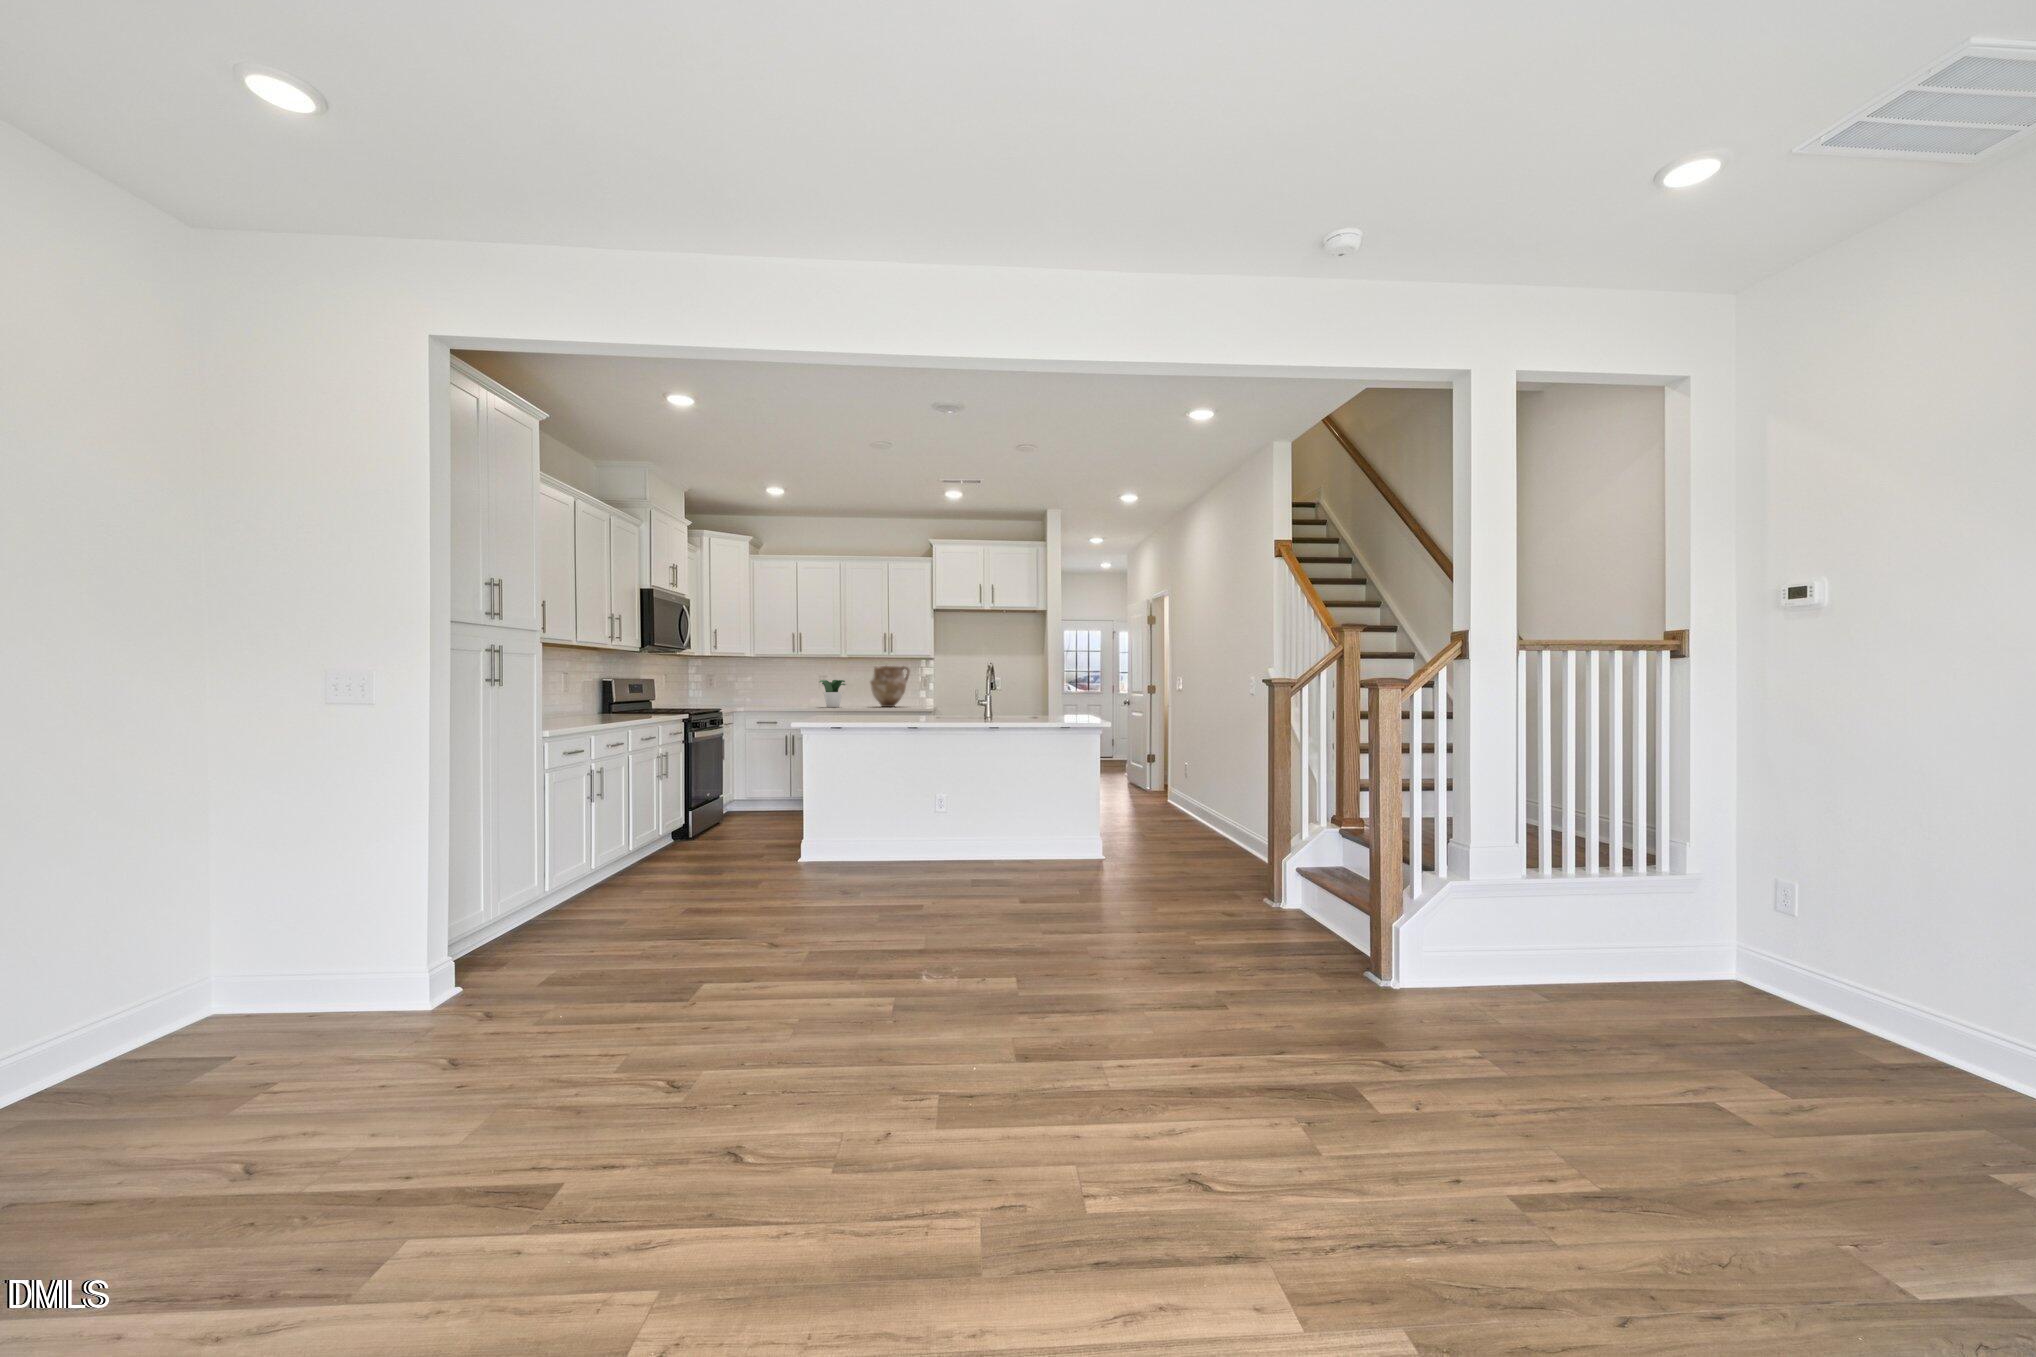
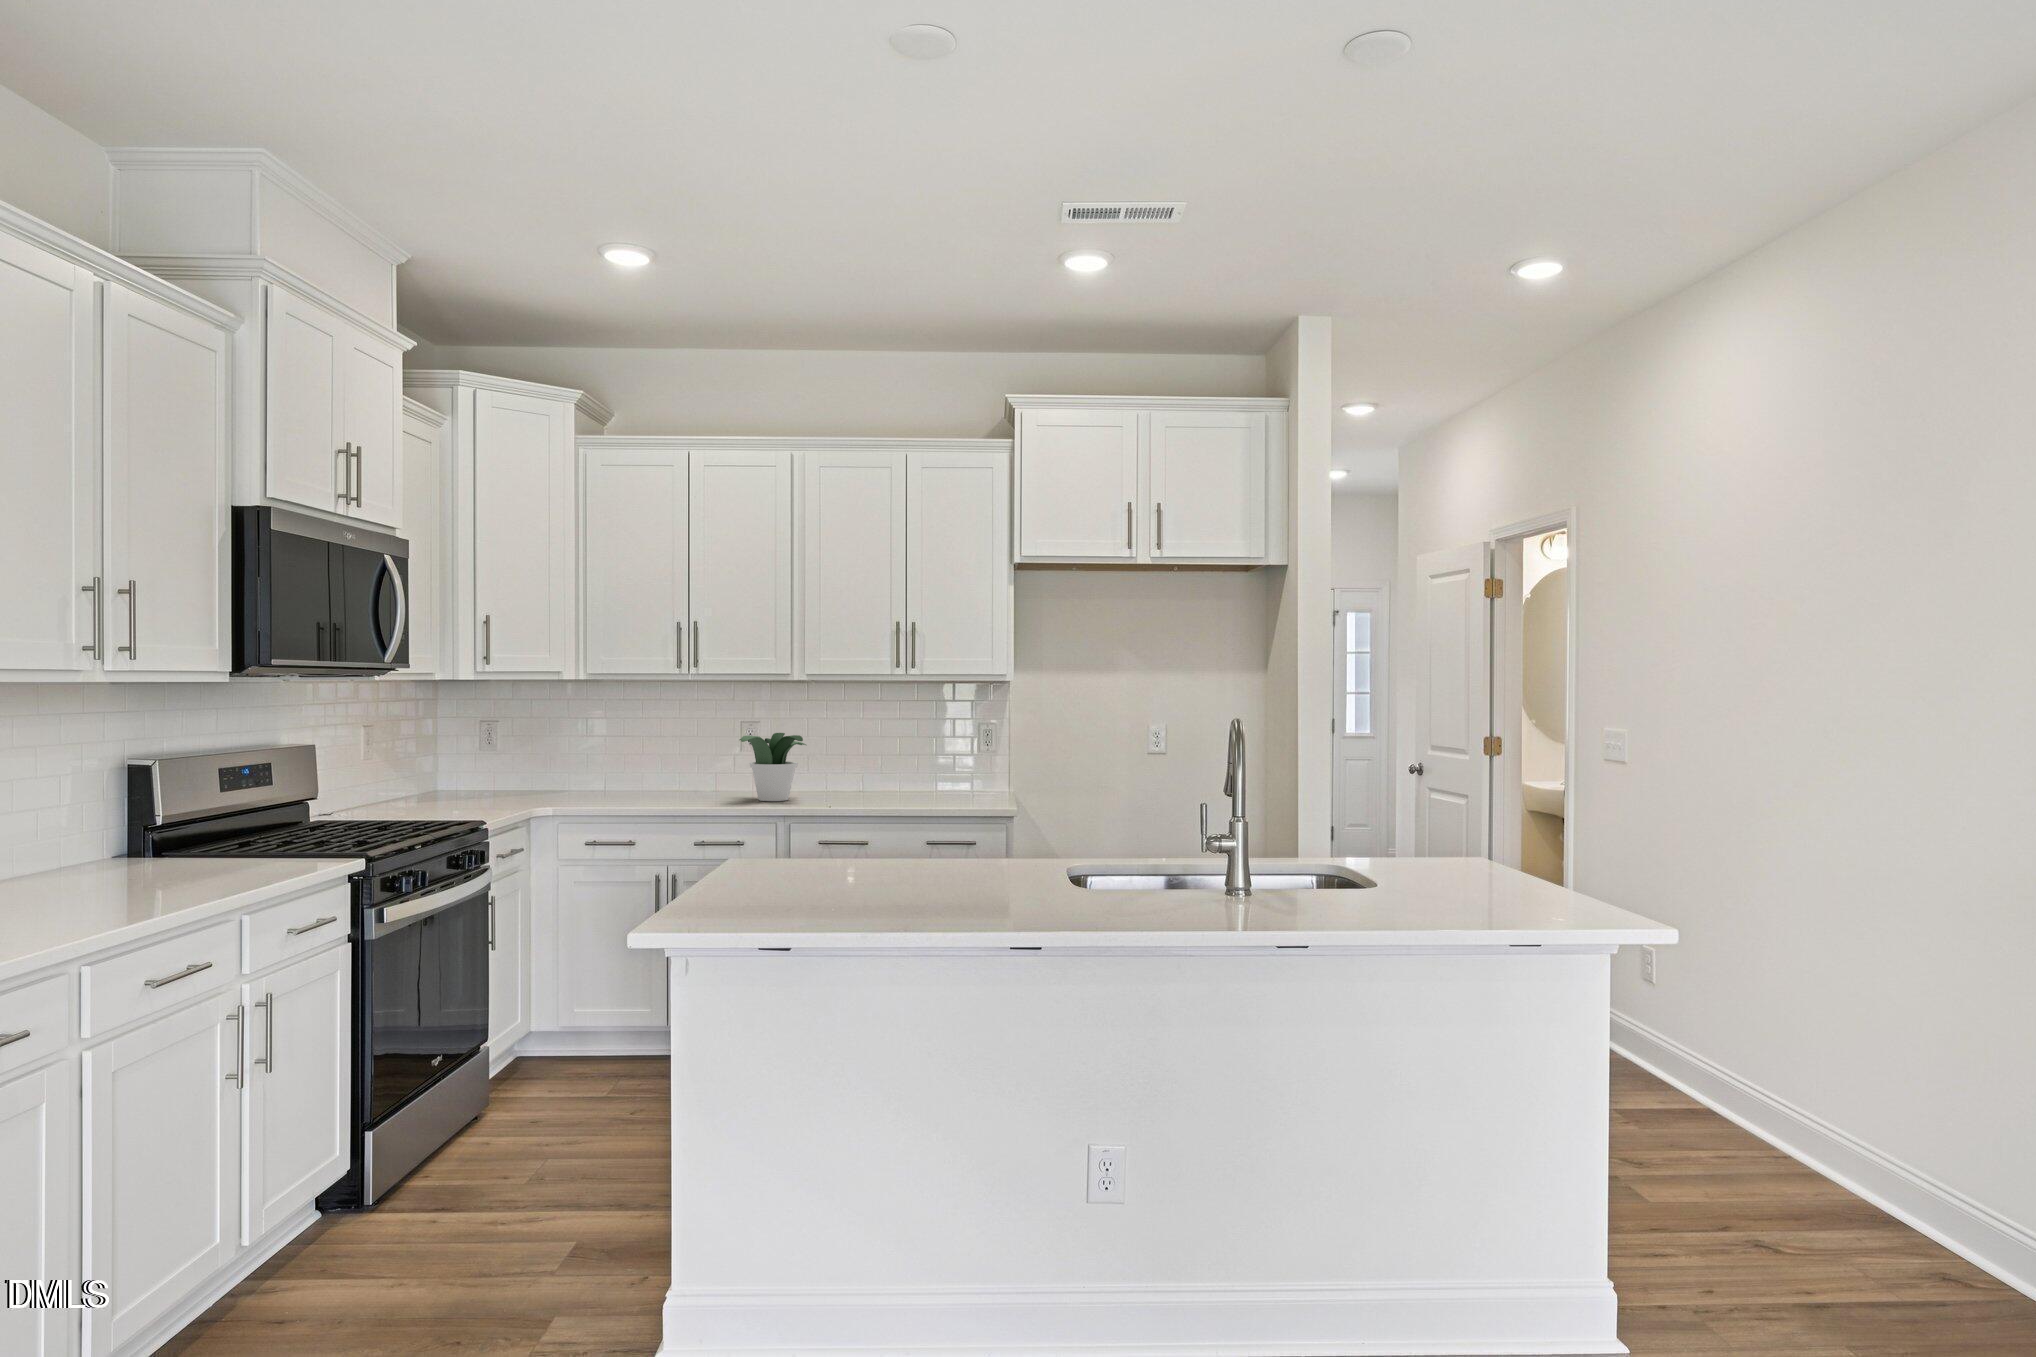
vase: present [870,665,909,707] -> none [861,696,955,797]

